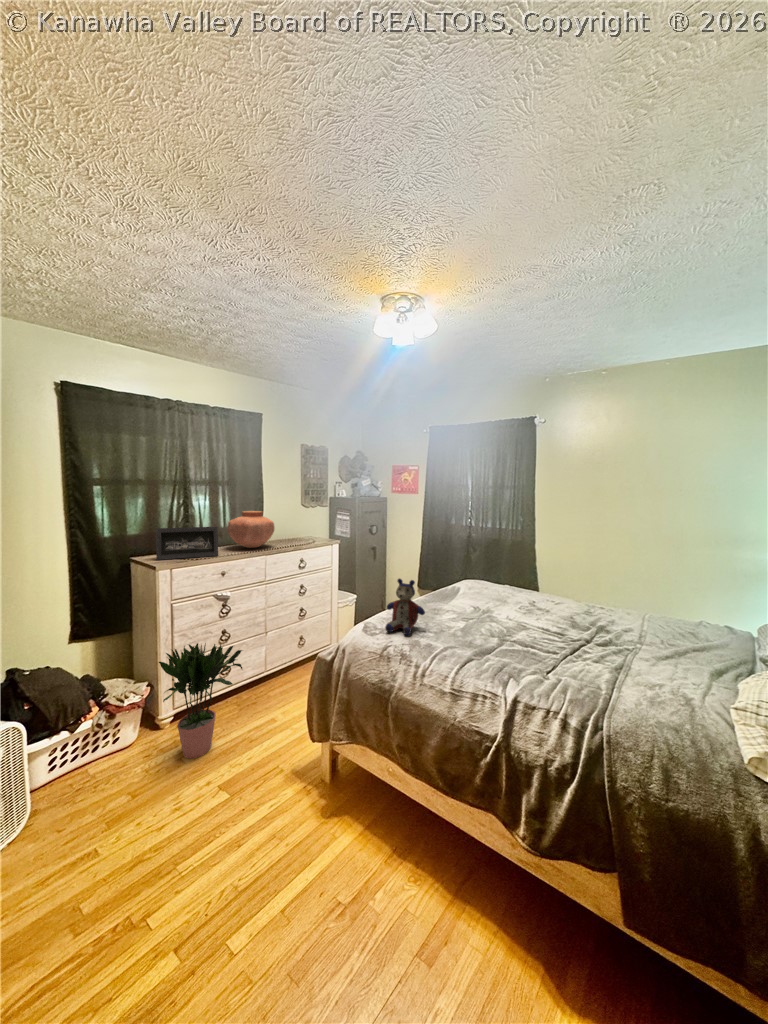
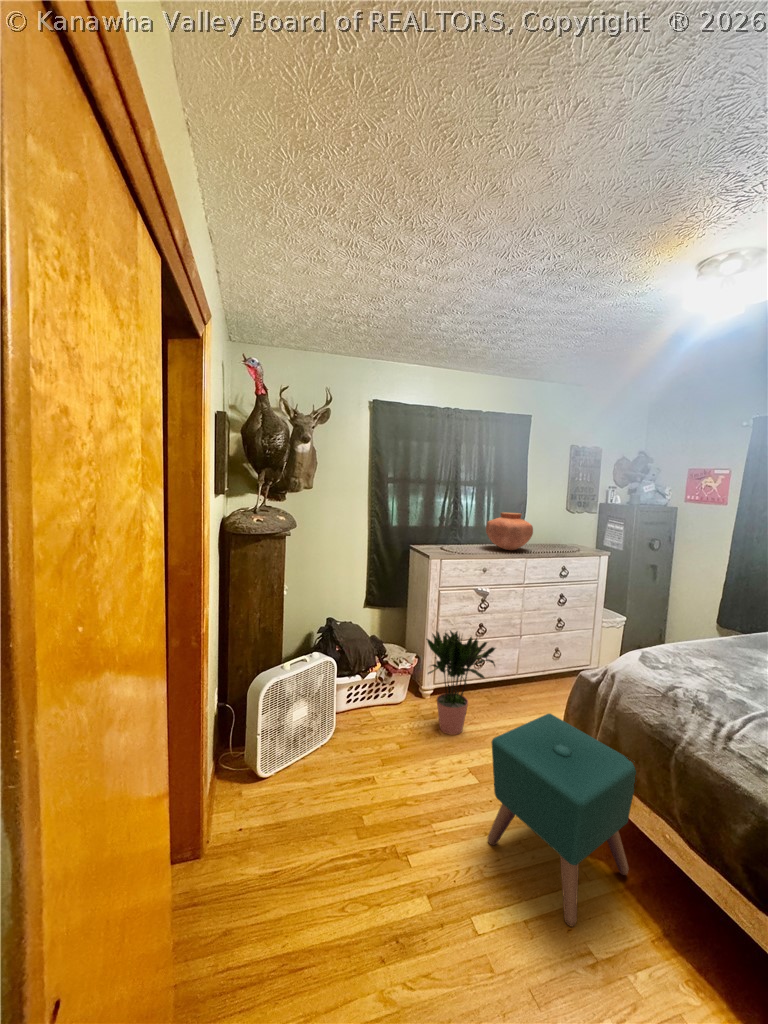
picture frame: present [156,527,218,560] -> none [427,523,478,554]
stuffed bear: present [385,579,425,635] -> none [672,608,739,682]
ottoman: none [237,700,367,897] -> present [488,714,636,926]

